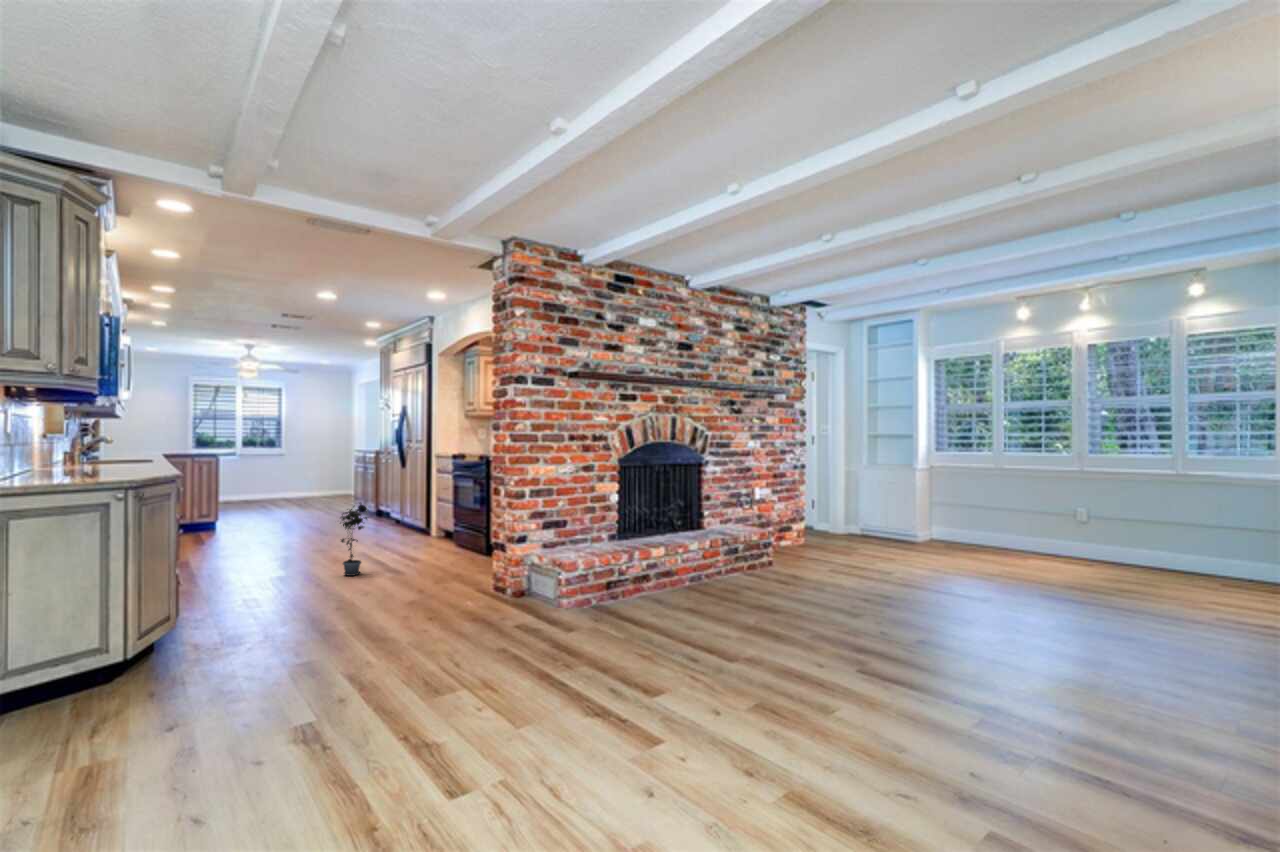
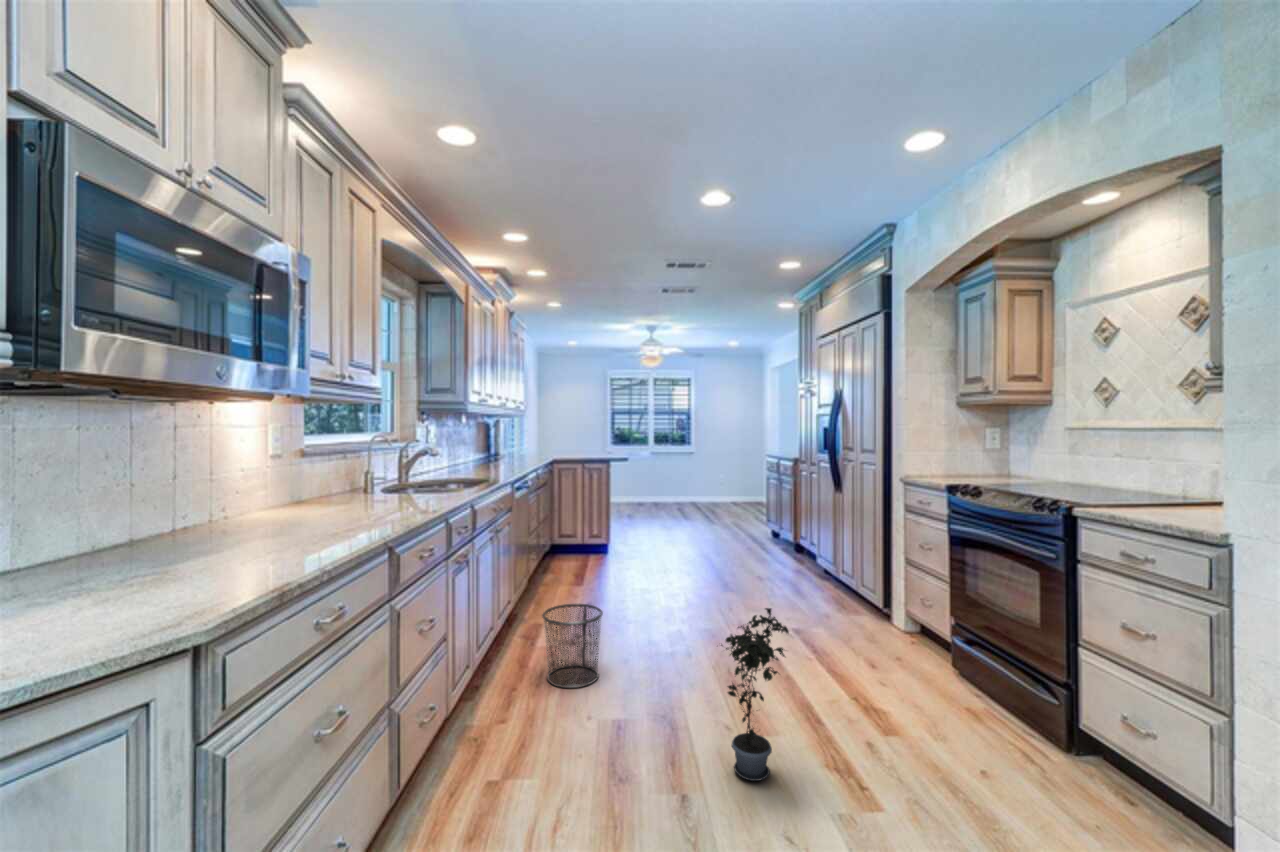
waste bin: none [215,530,258,574] -> present [542,603,603,688]

